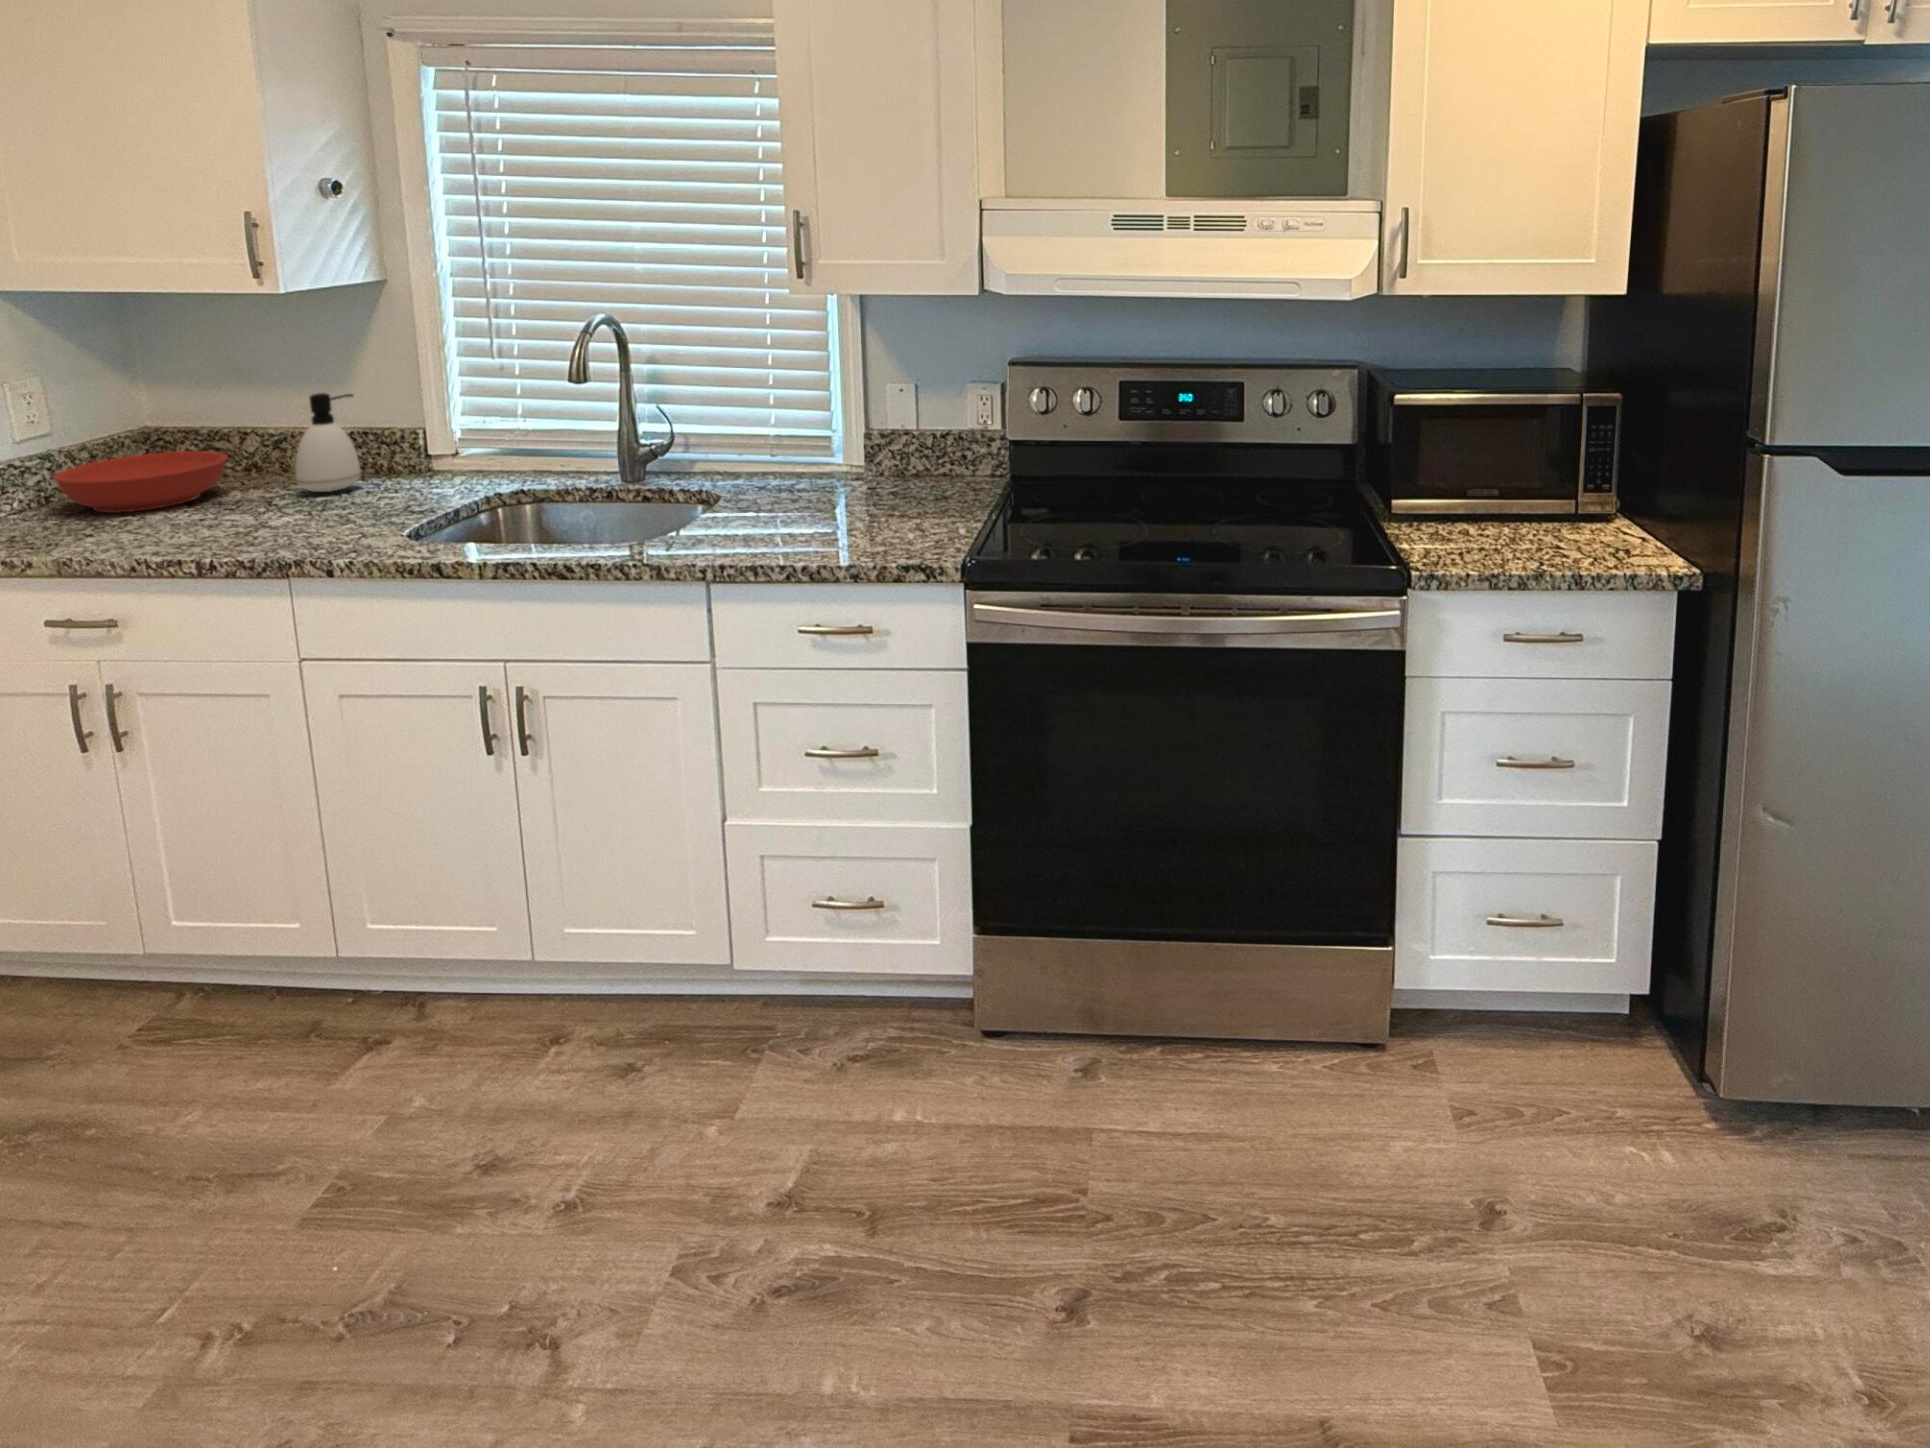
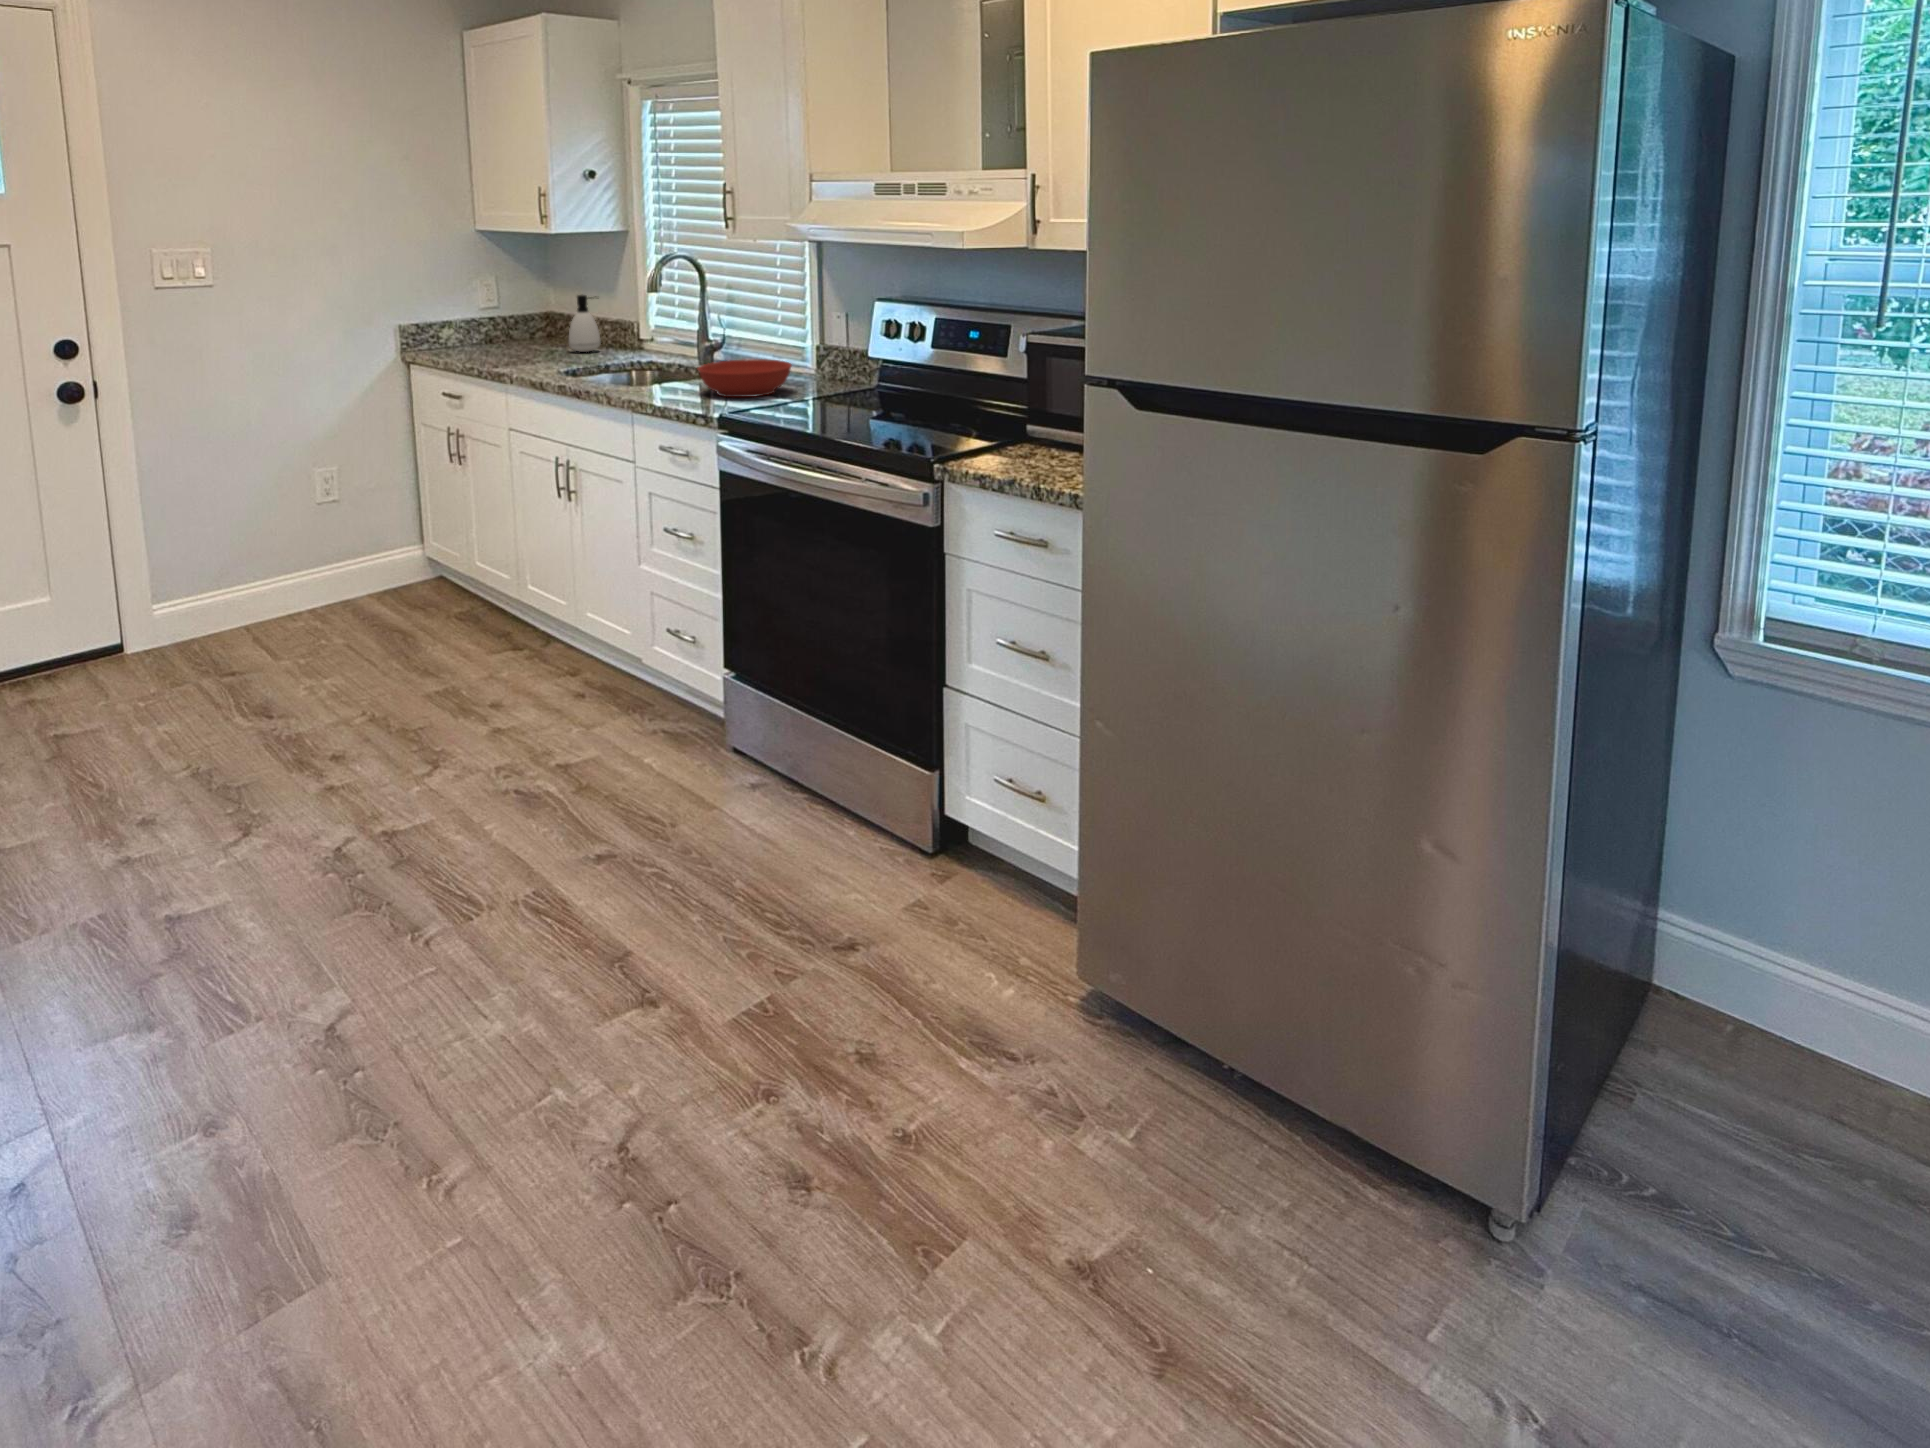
bowl: present [53,451,228,513] -> present [698,359,792,397]

